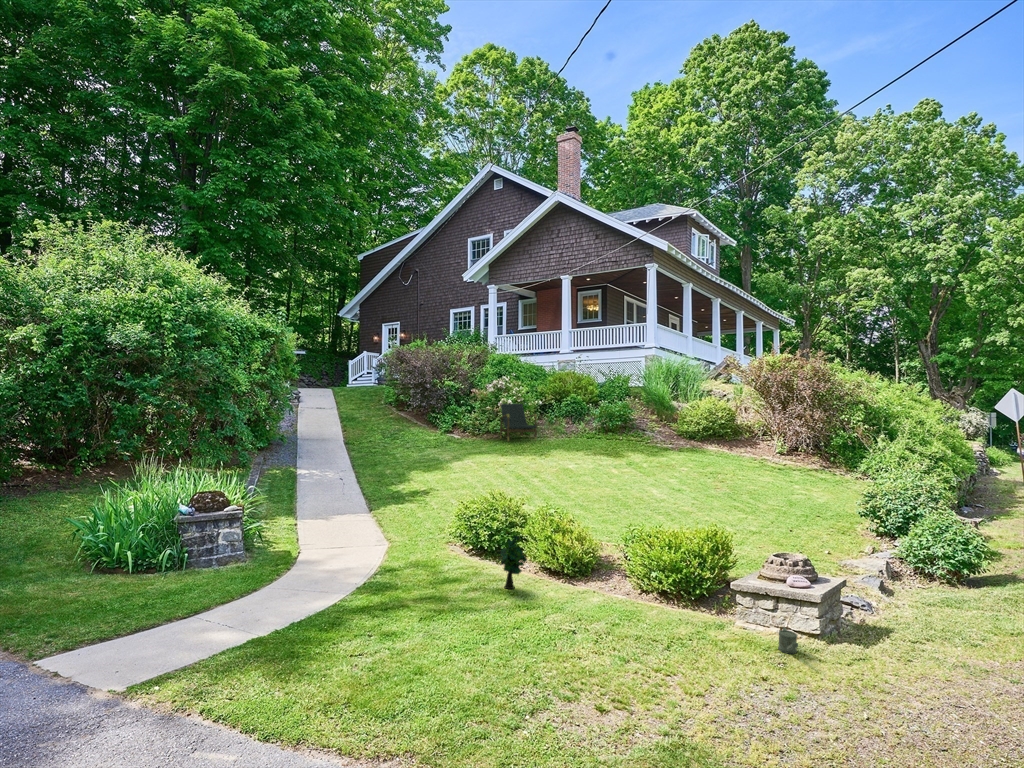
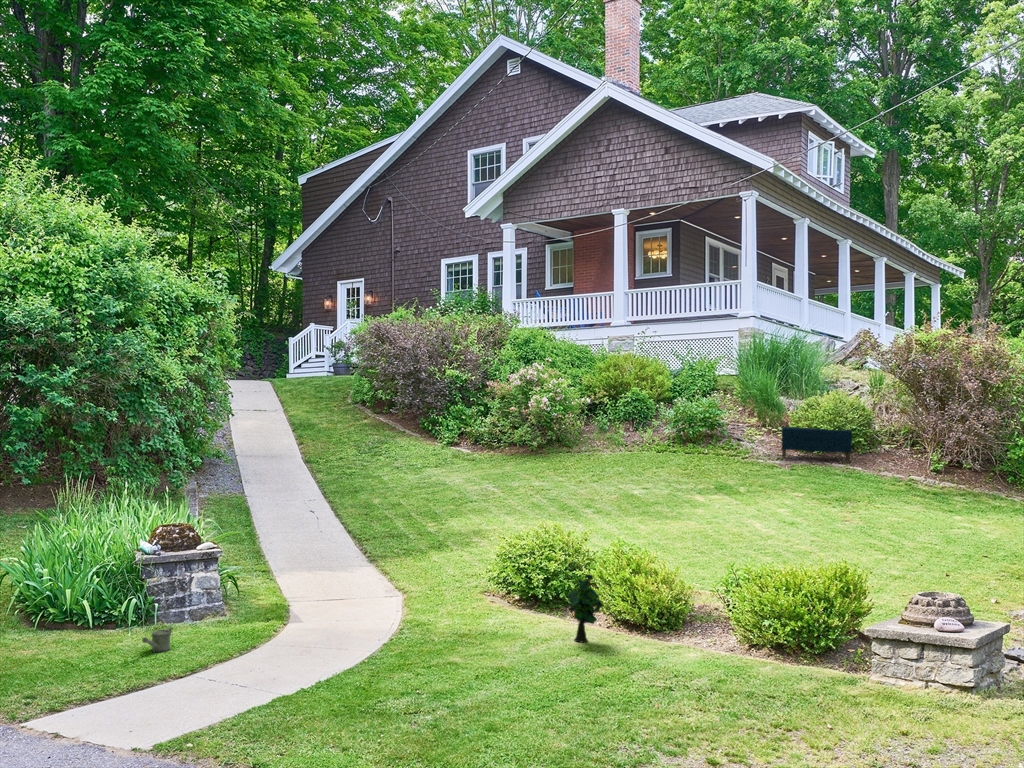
lounge chair: present [500,403,537,441] -> none [532,402,585,456]
bench: none [672,422,721,448] -> present [781,426,852,463]
watering can: present [778,627,798,654] -> present [142,628,172,652]

